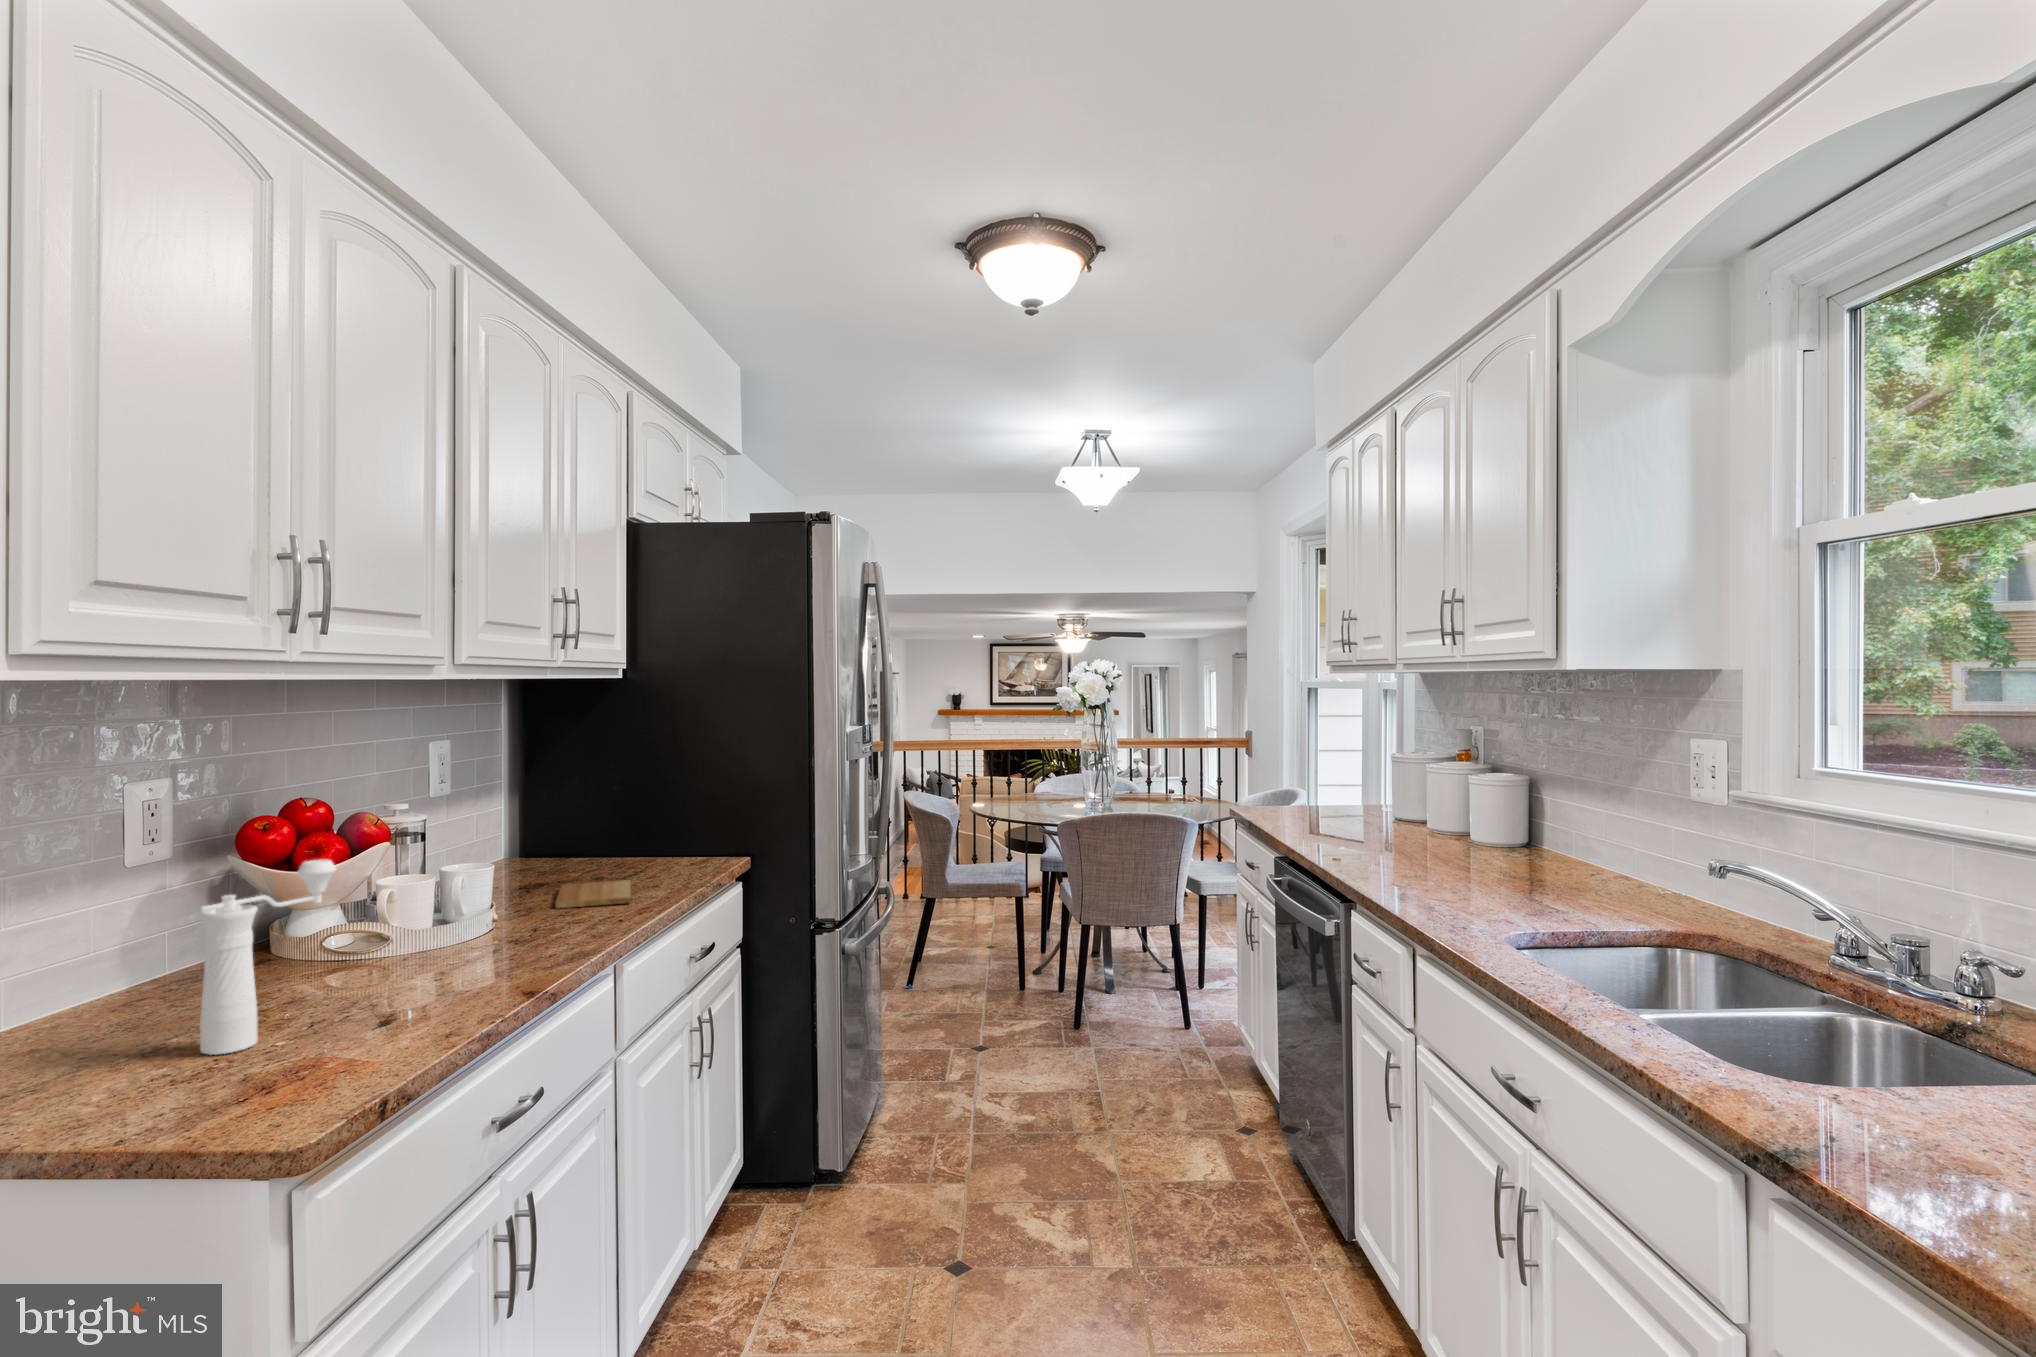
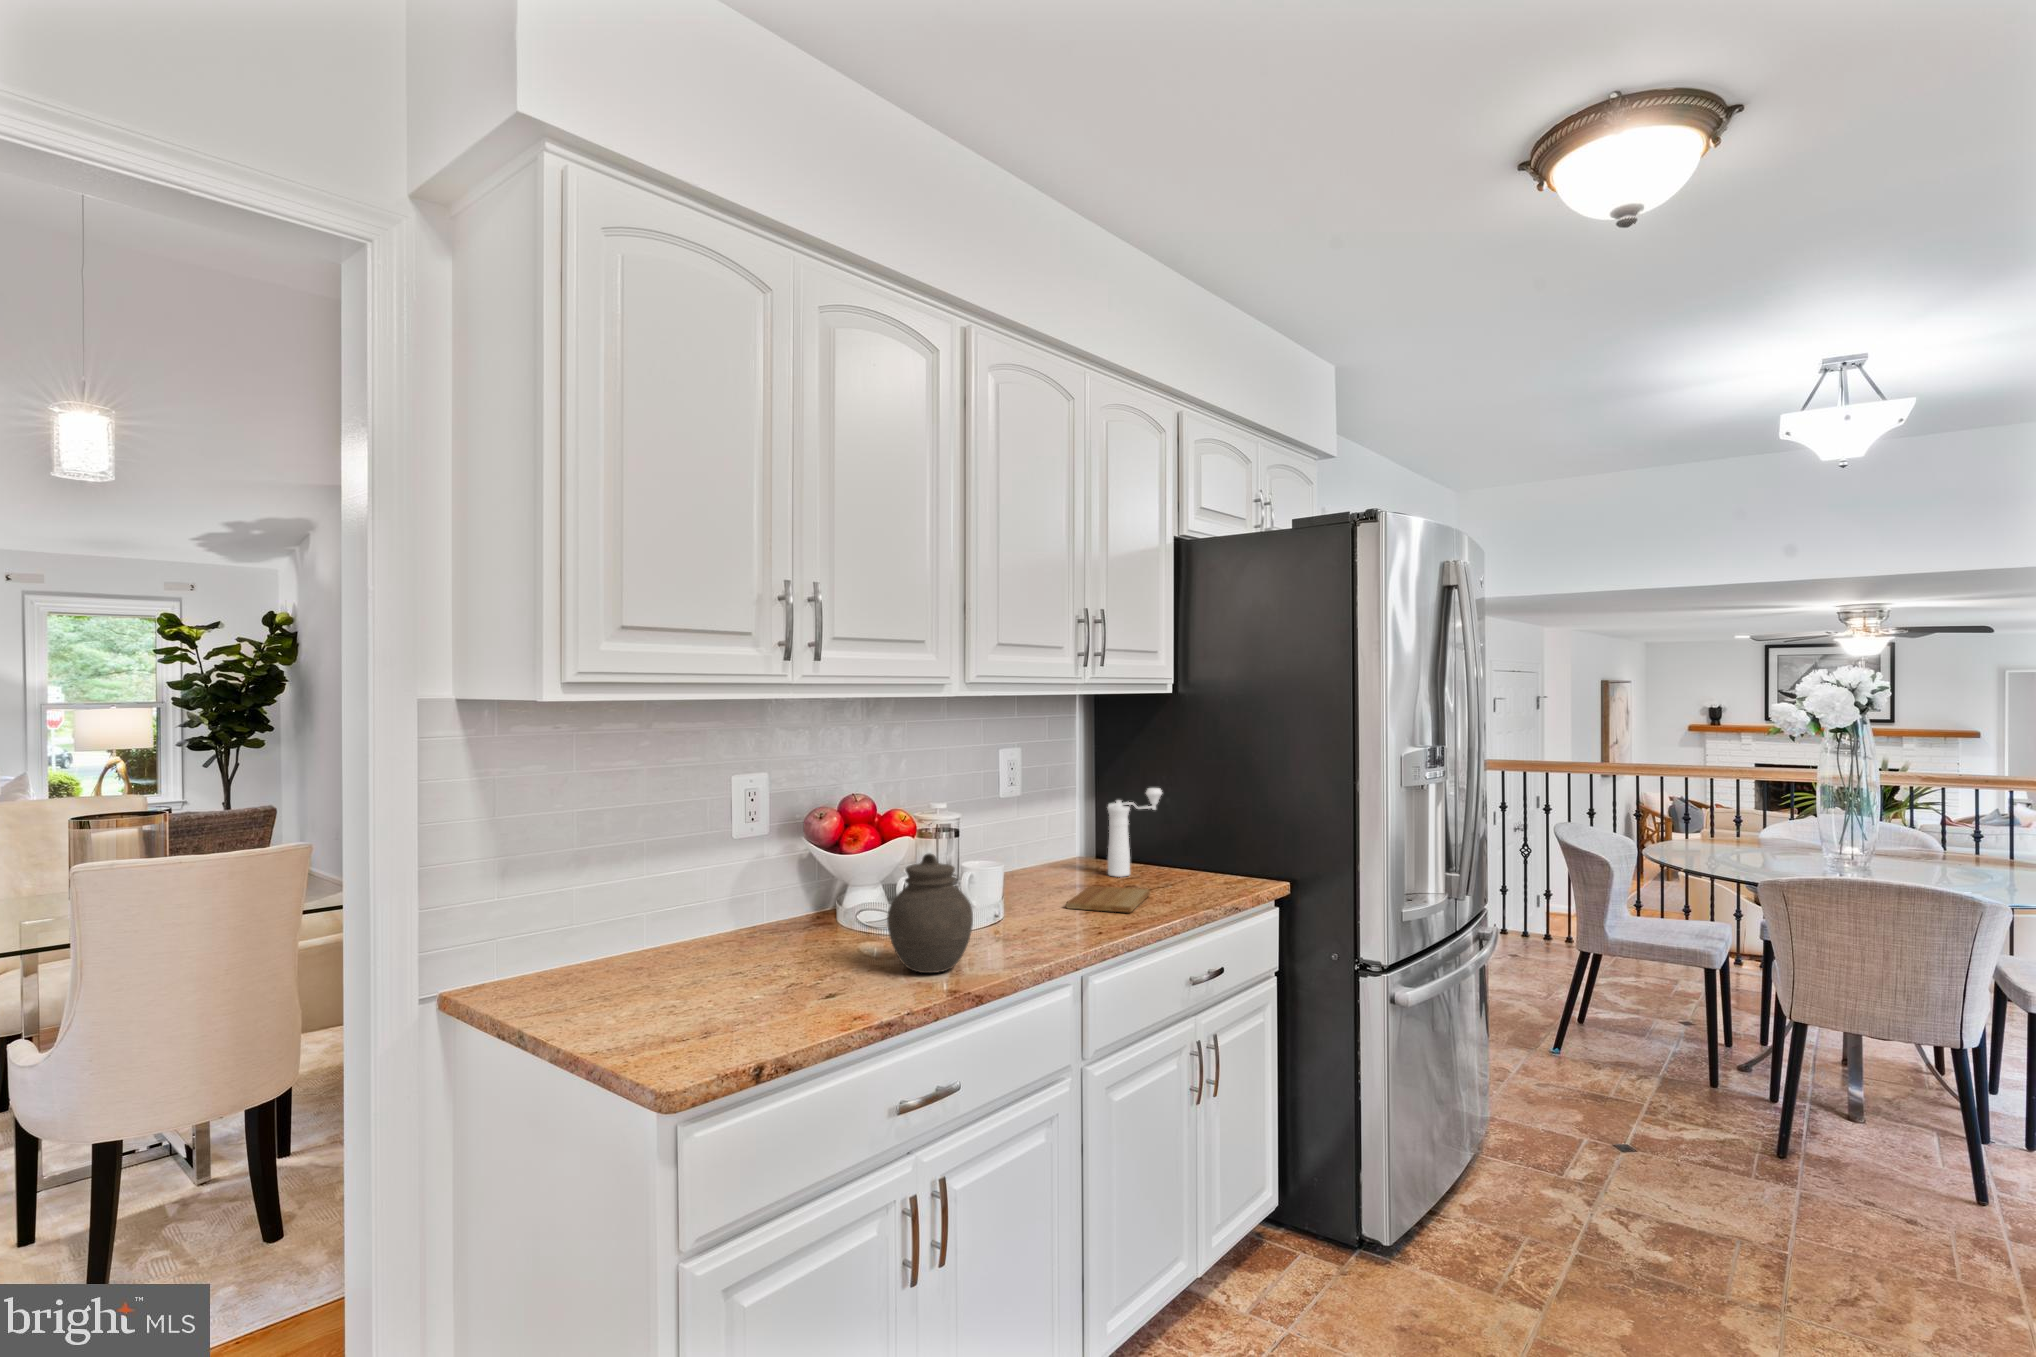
jar: none [416,856,523,990] -> present [887,853,973,973]
pepper mill: present [200,860,336,1055] -> present [1108,788,1162,877]

